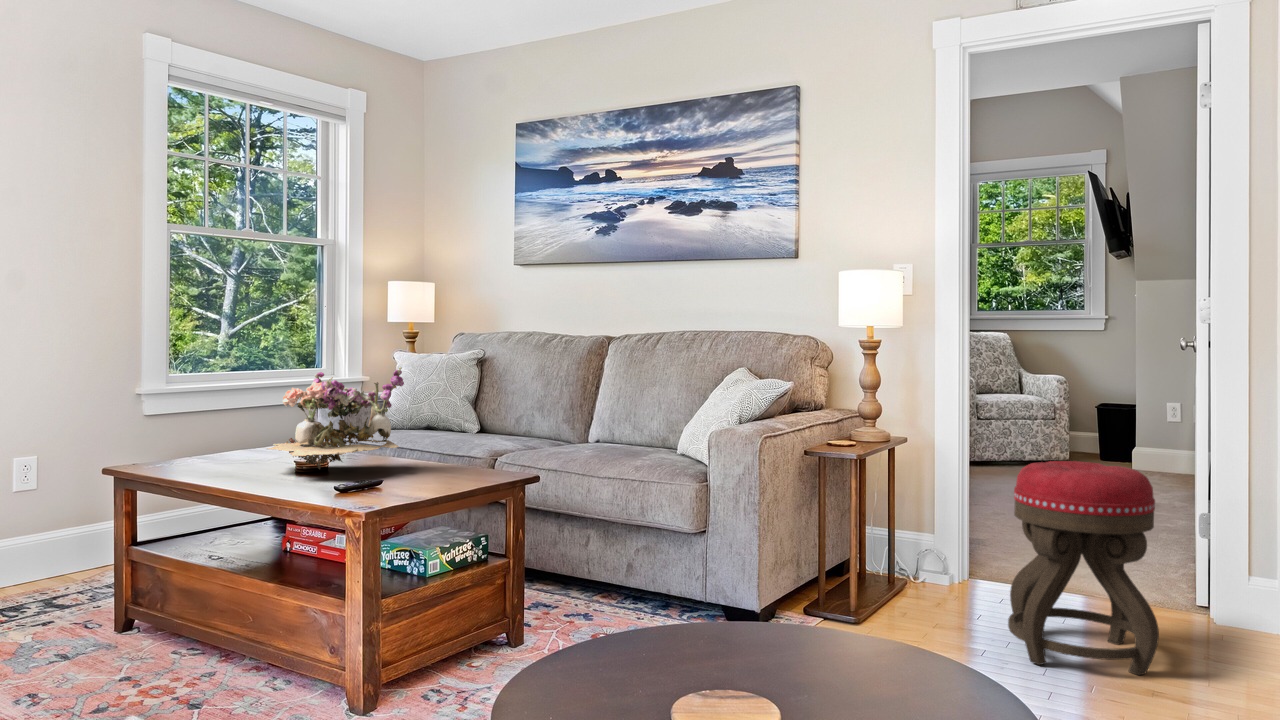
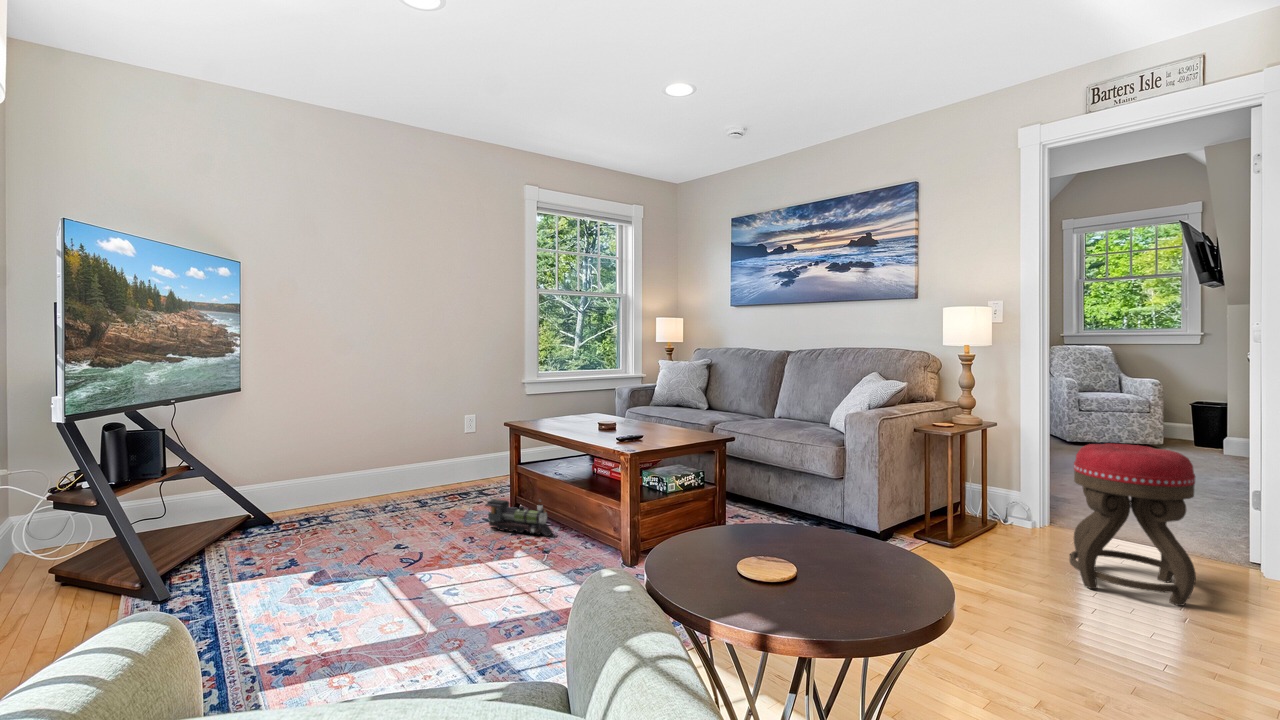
flower arrangement: present [268,367,404,469] -> none [584,371,657,428]
toy train: none [62,606,208,675] -> present [486,499,553,536]

